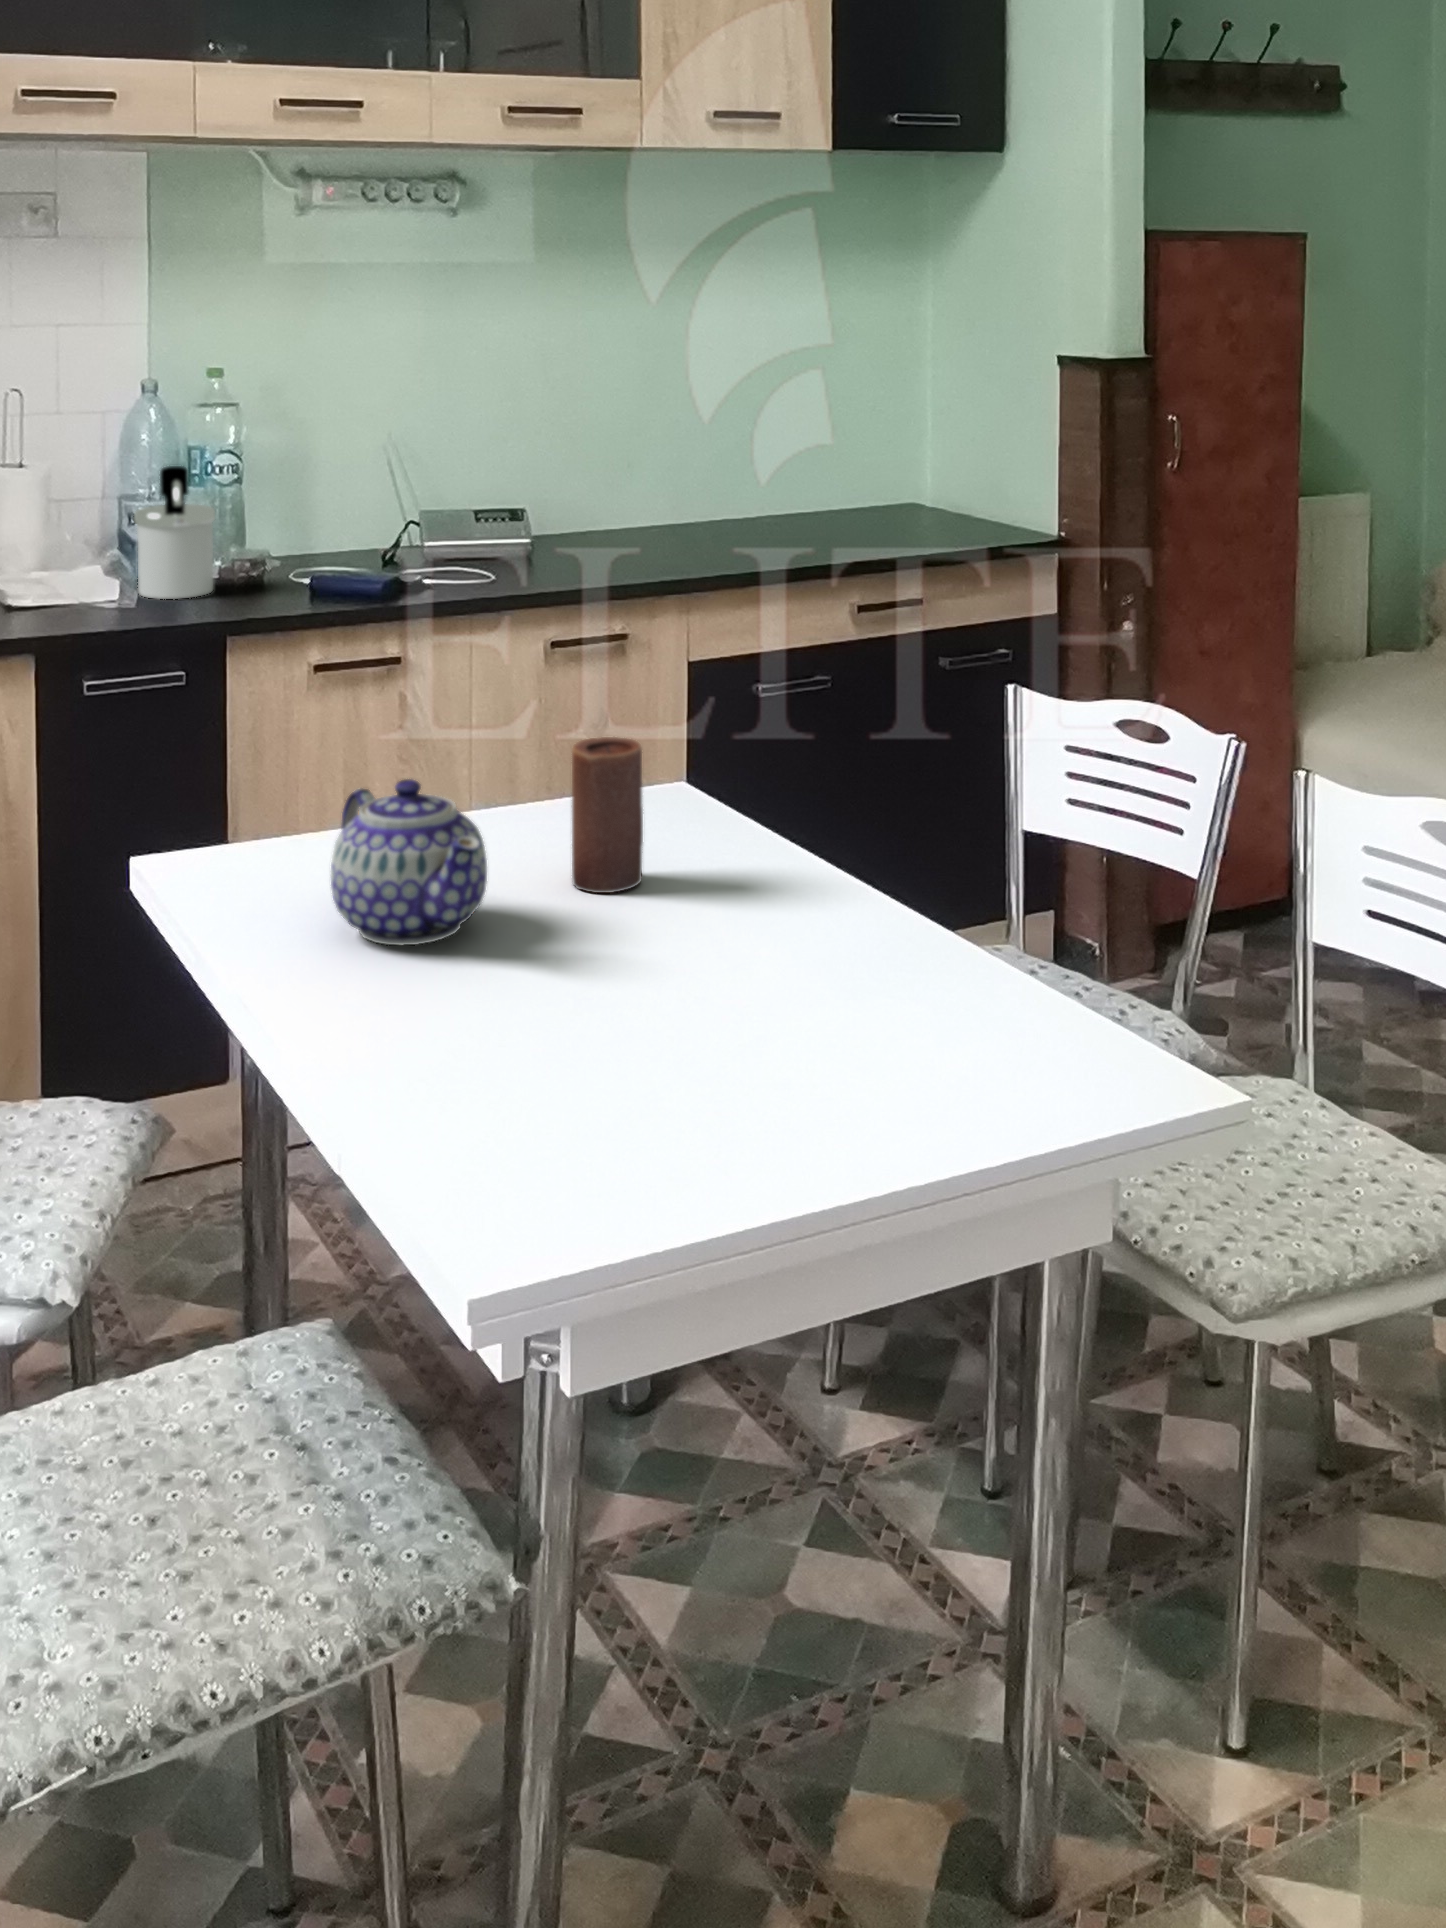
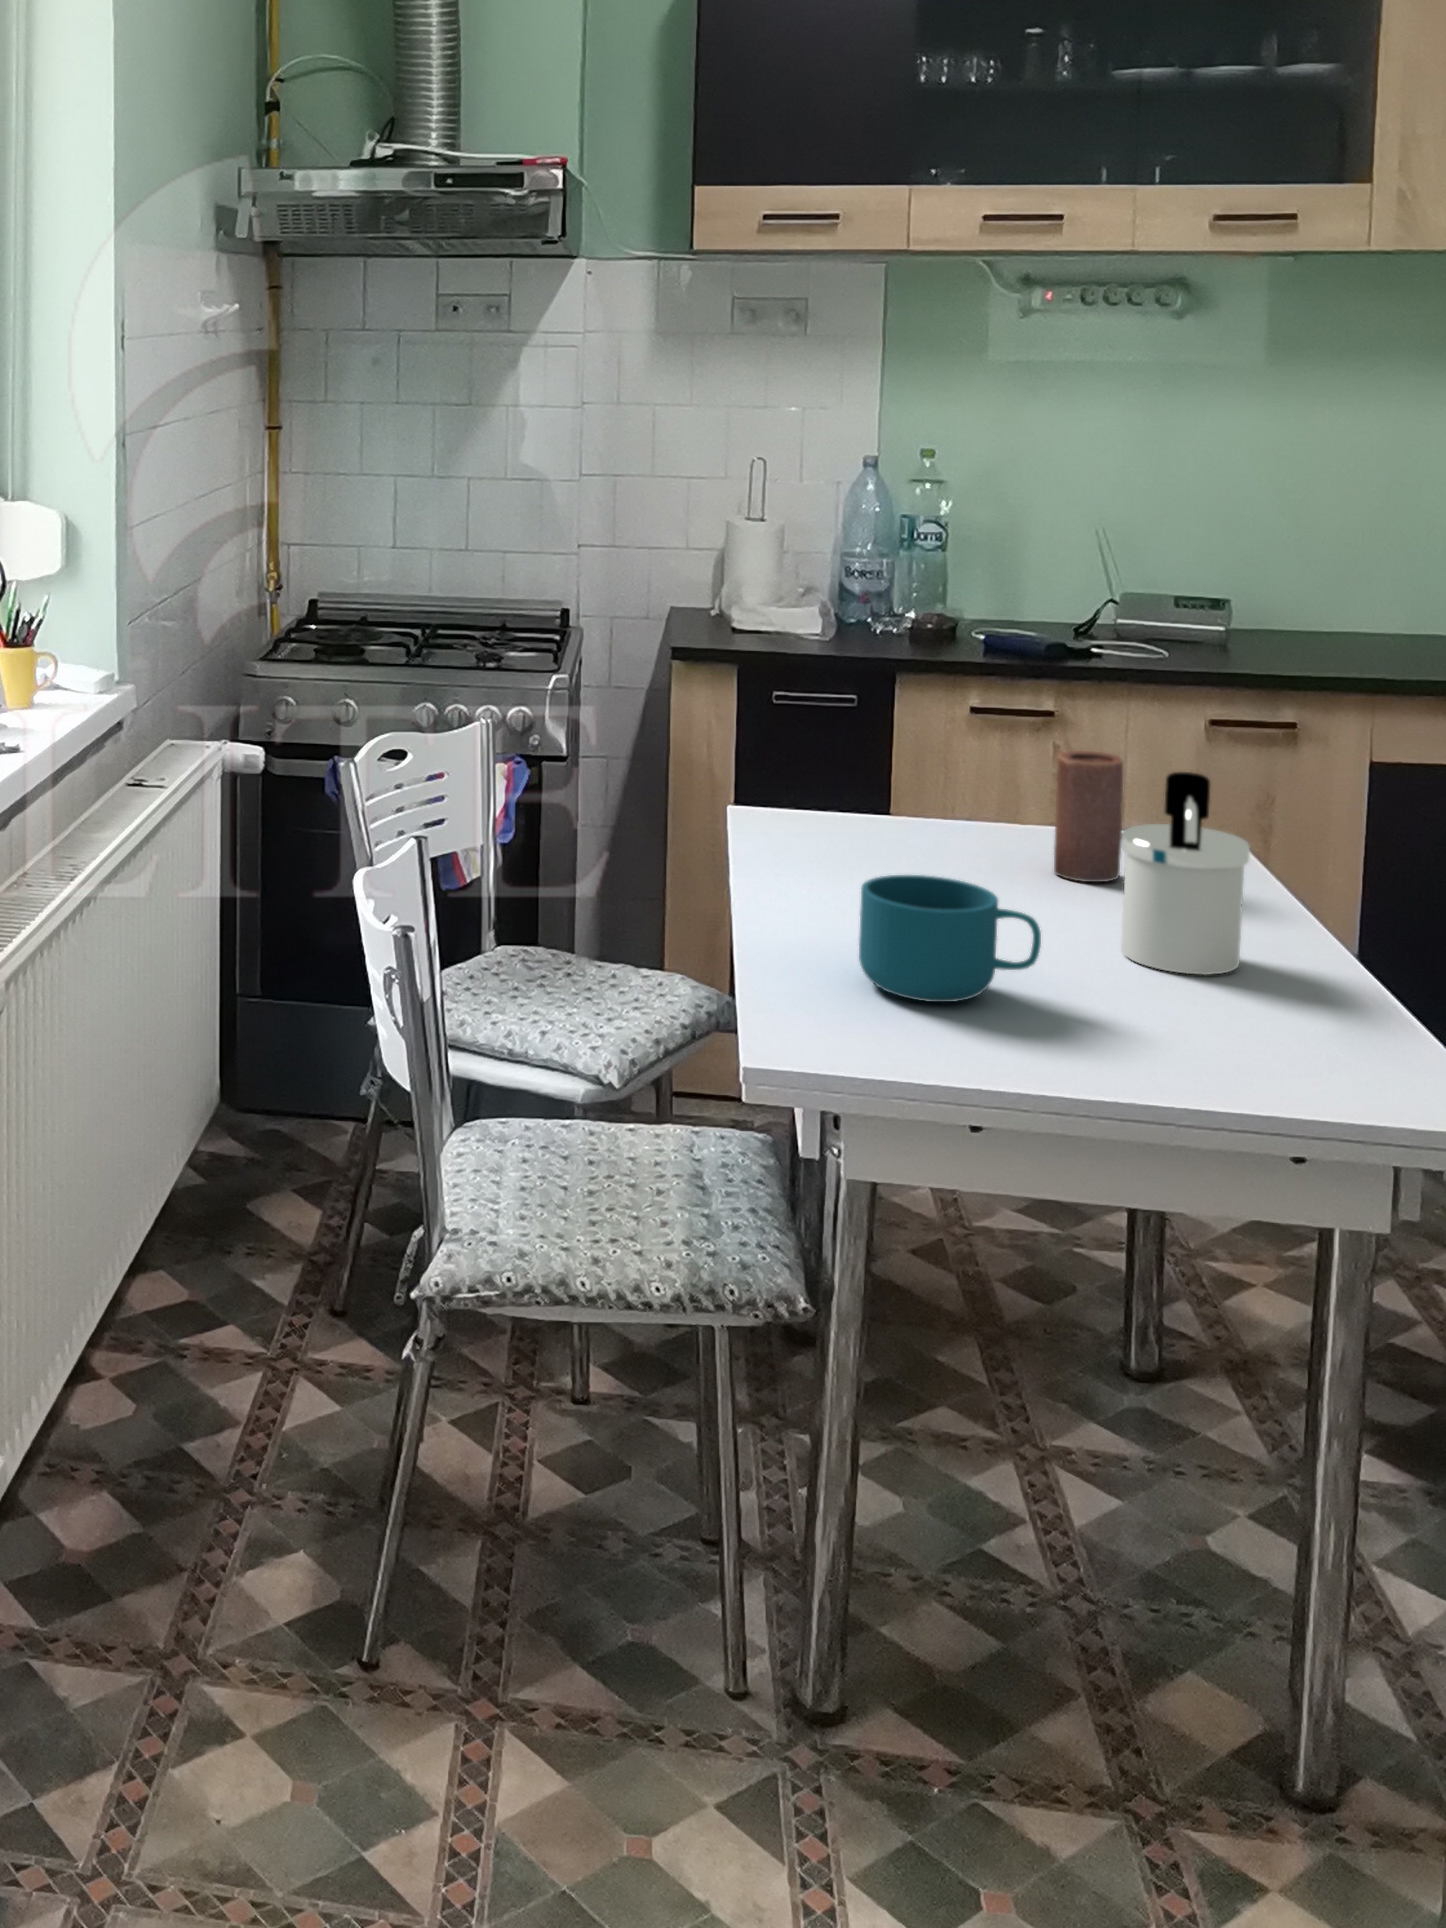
soap dispenser: present [134,466,215,599] -> present [1121,772,1250,975]
teapot: present [331,779,487,945] -> none [826,750,957,879]
cup: none [519,961,727,1137] -> present [859,875,1041,1002]

